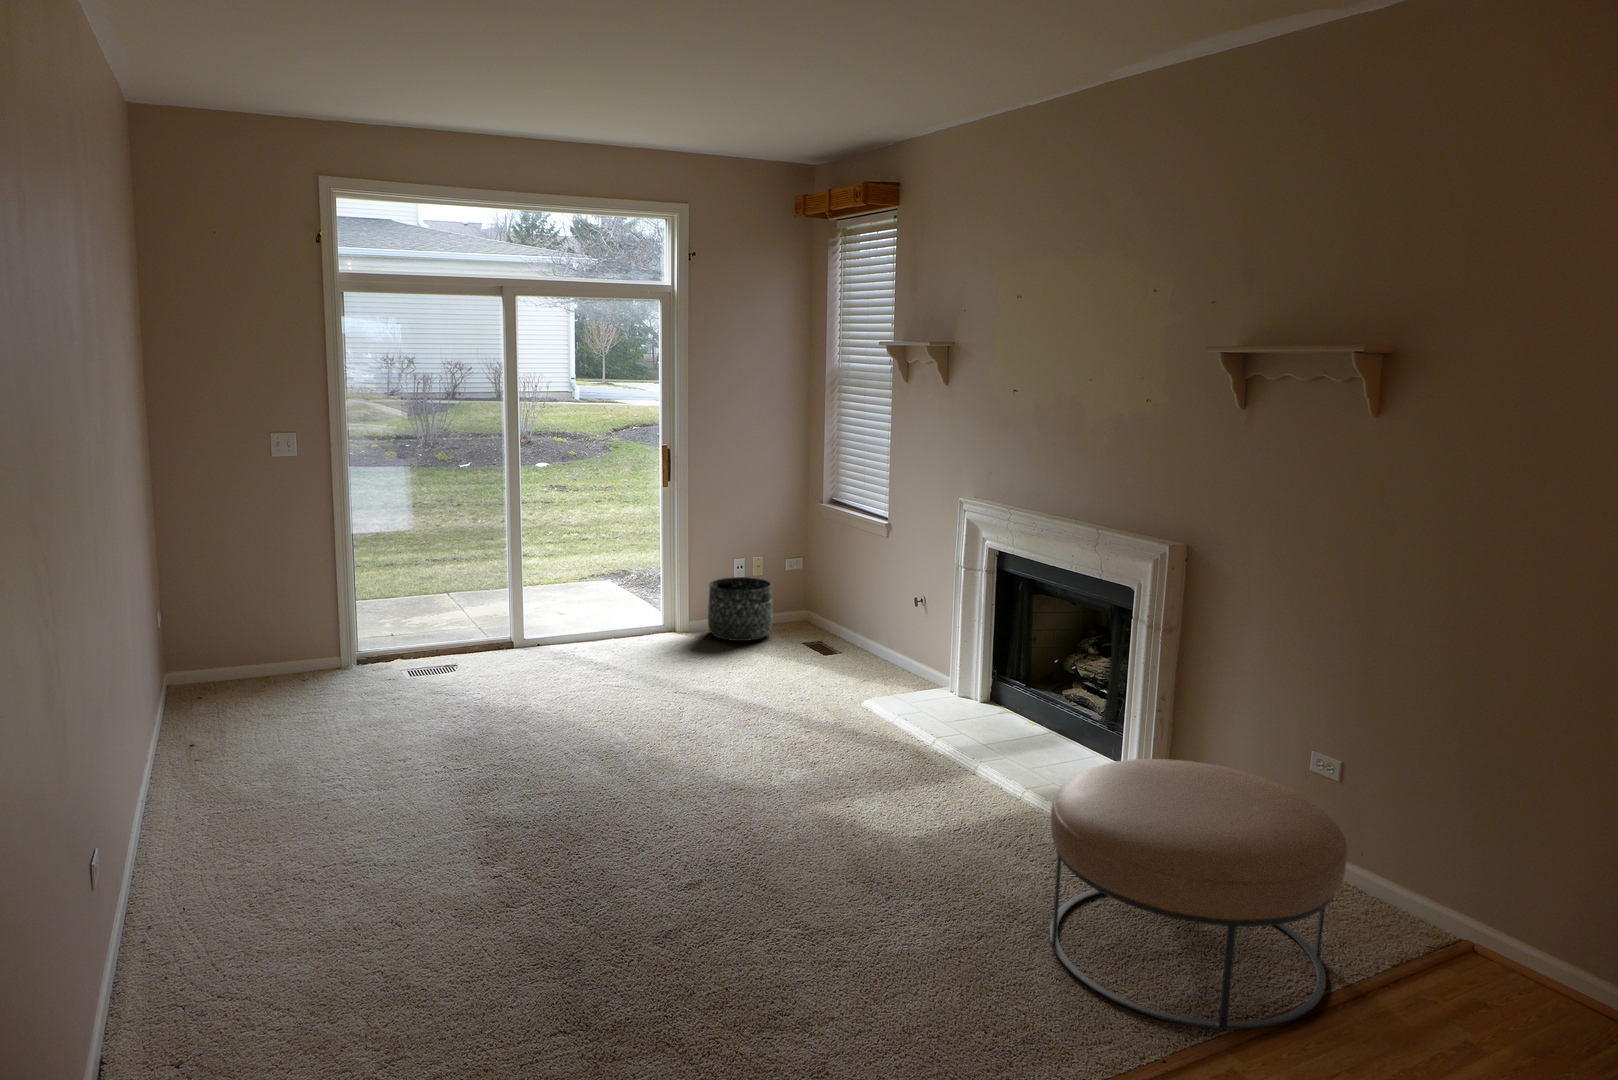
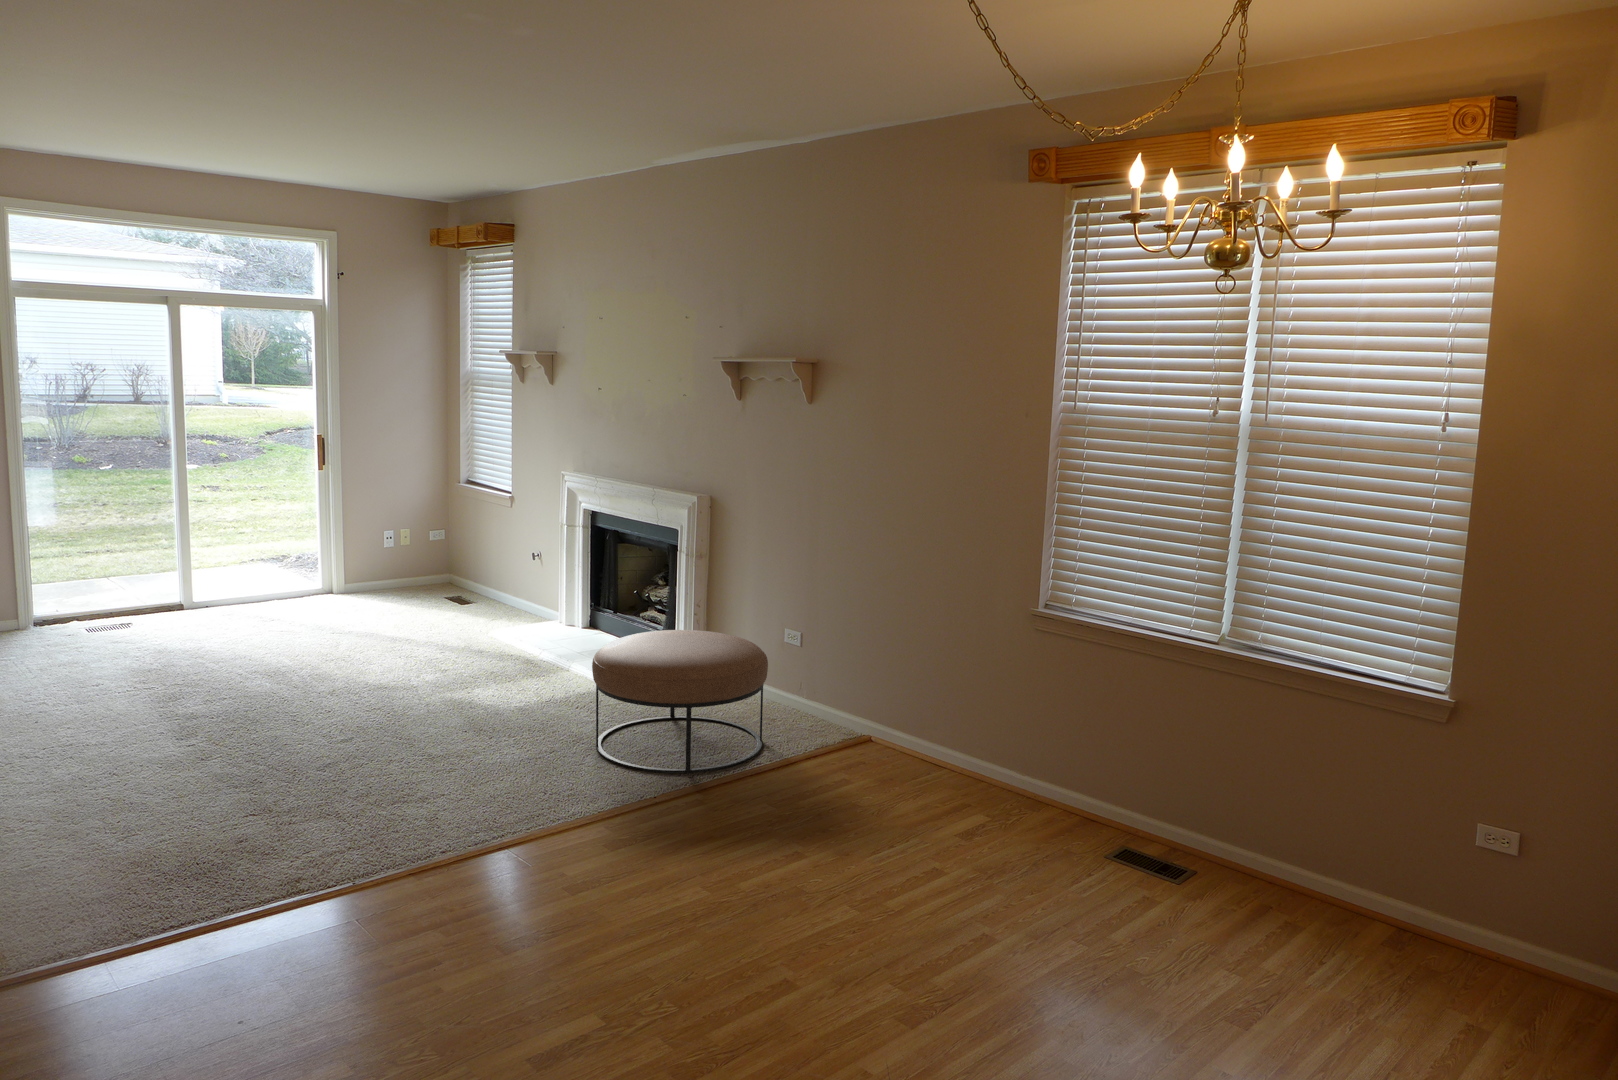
basket: present [708,577,773,641] -> none [361,548,419,601]

